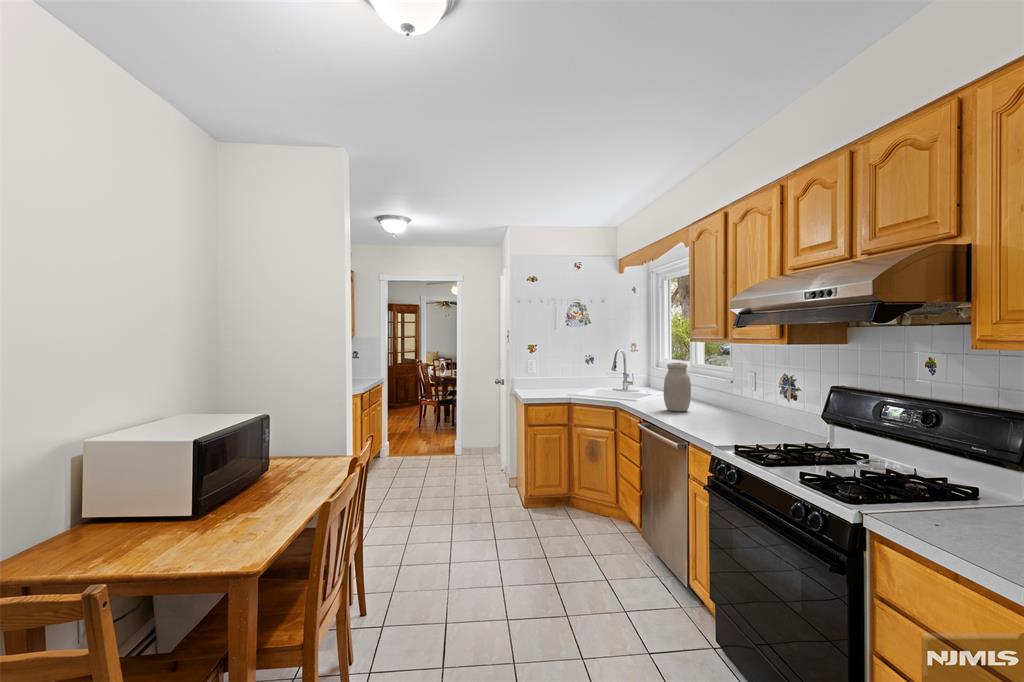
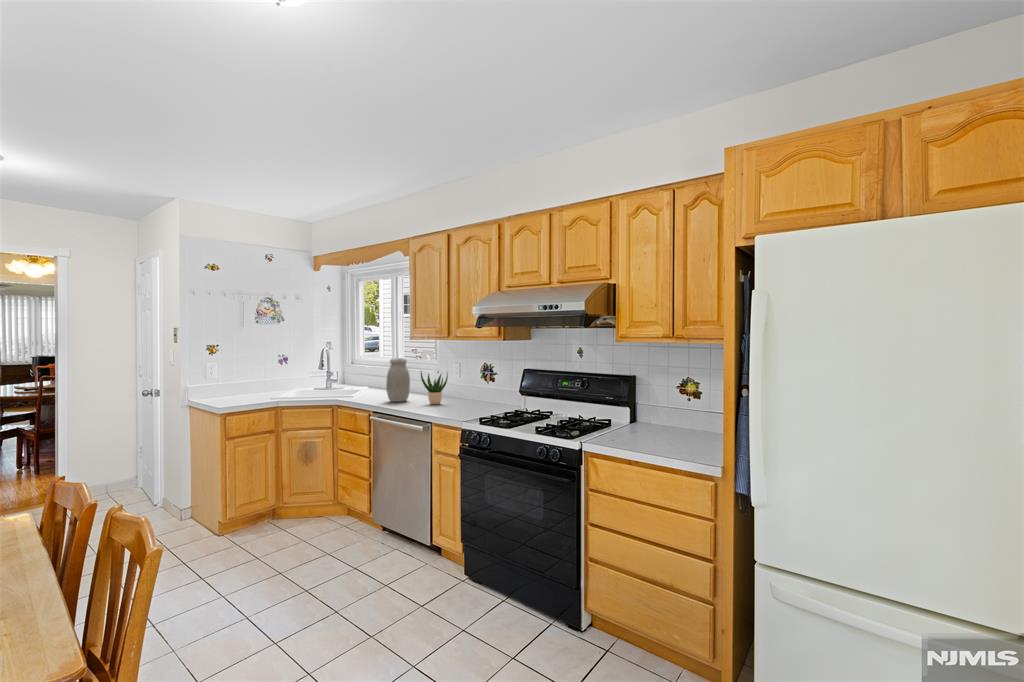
potted plant: none [697,374,730,419] -> present [421,372,448,404]

